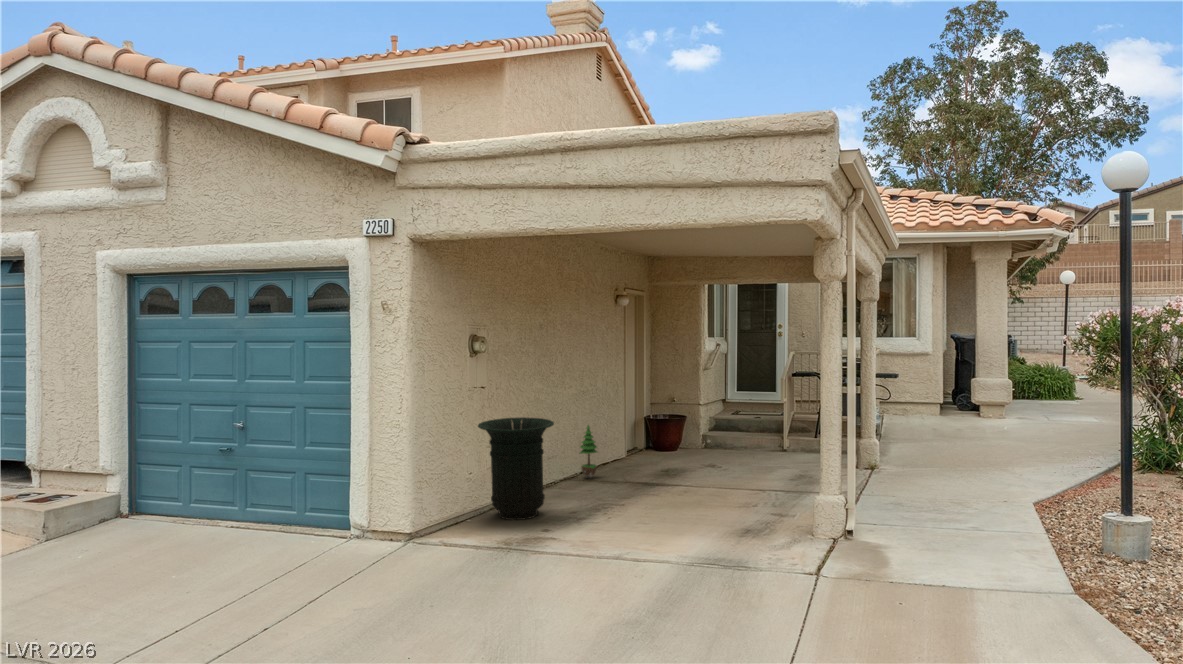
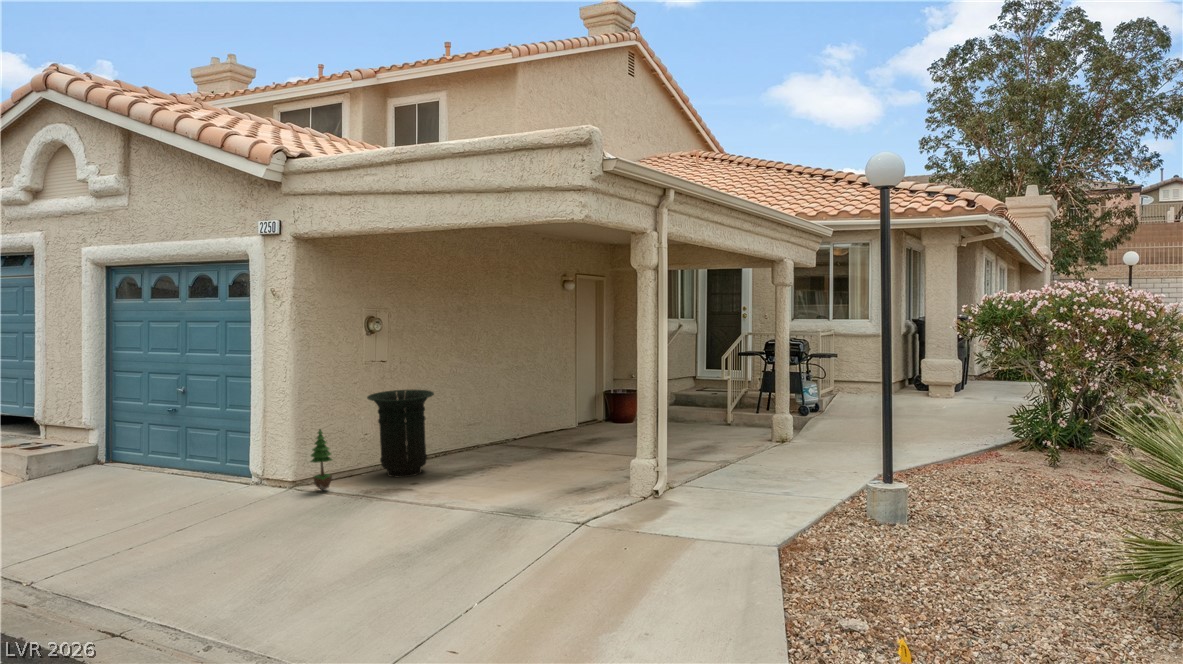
potted tree: present [580,425,597,478] -> present [311,429,332,490]

